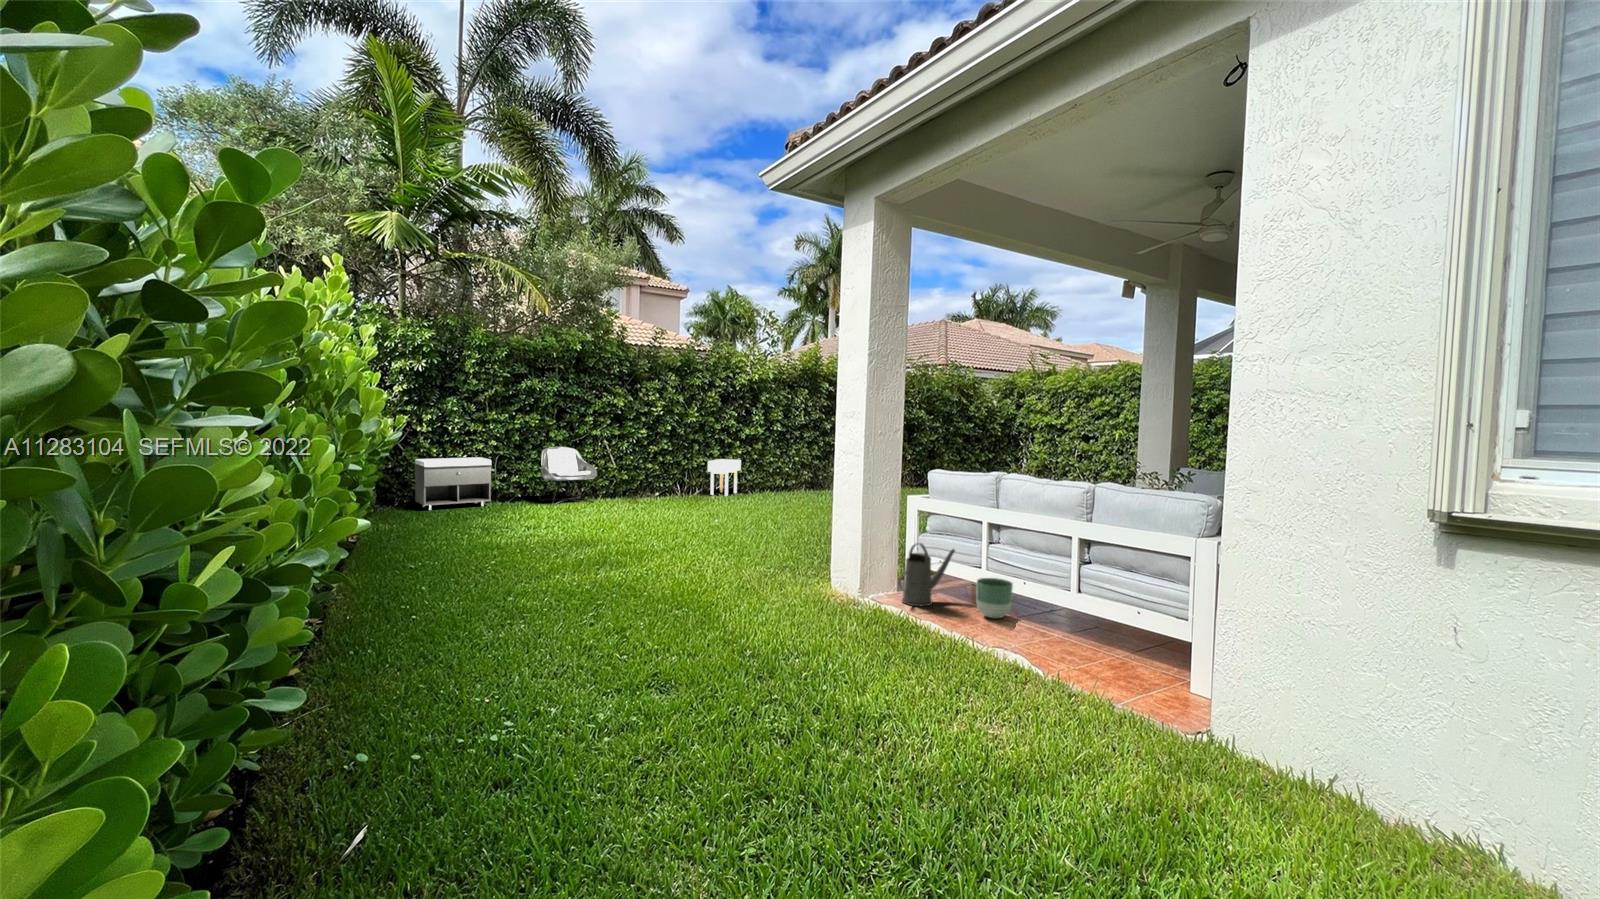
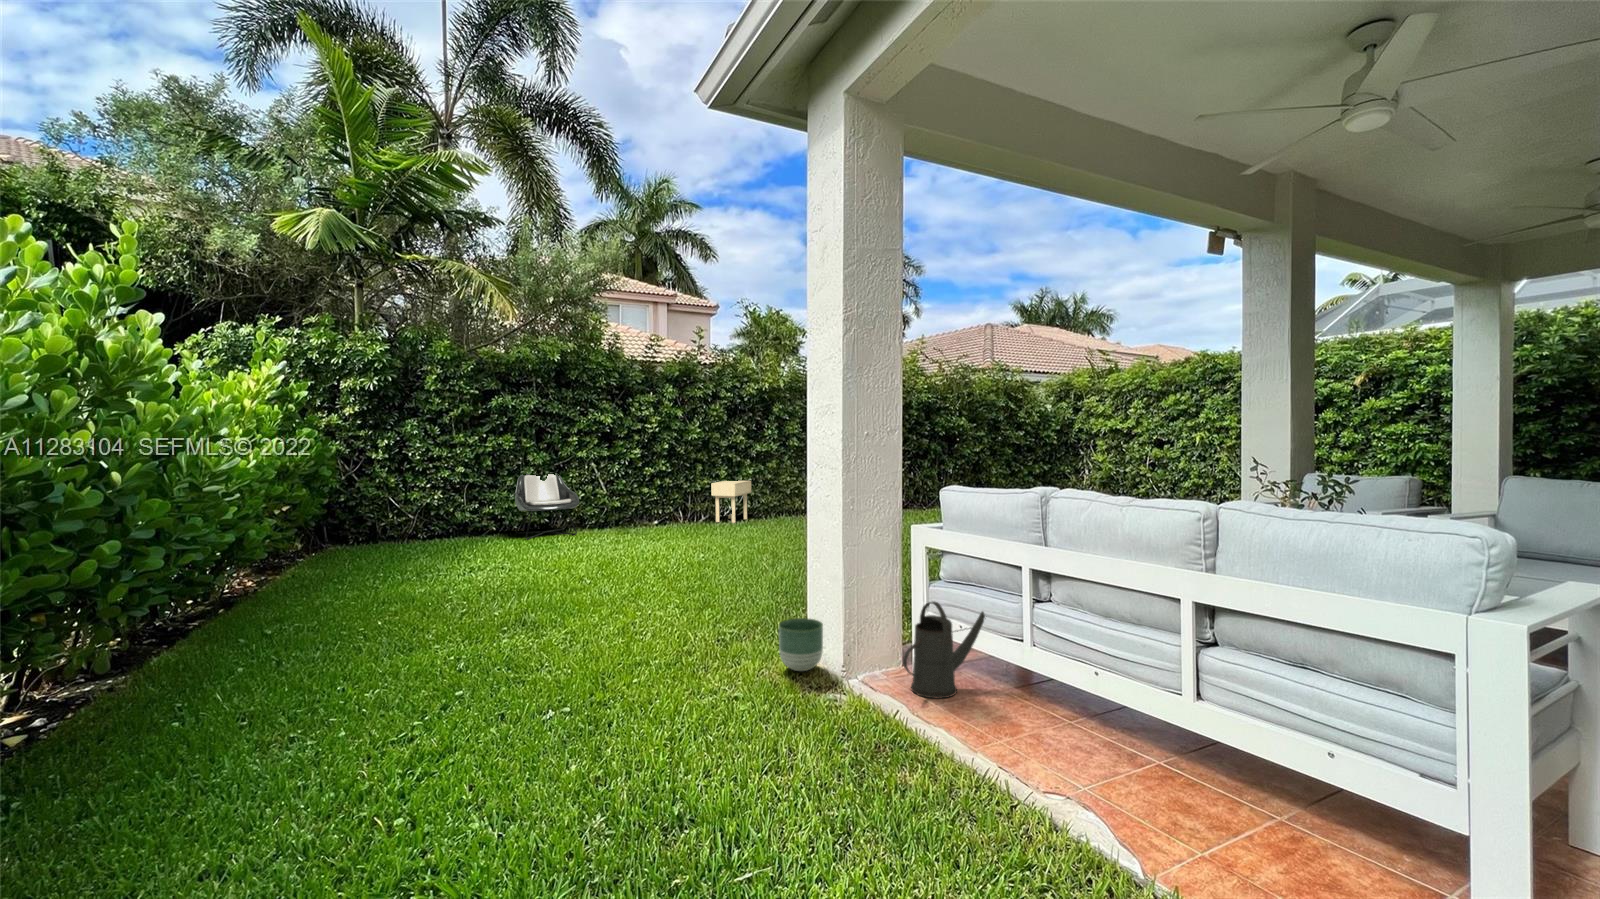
storage bench: present [415,457,492,510] -> none [369,487,456,549]
planter: present [976,578,1013,618] -> present [779,618,823,671]

